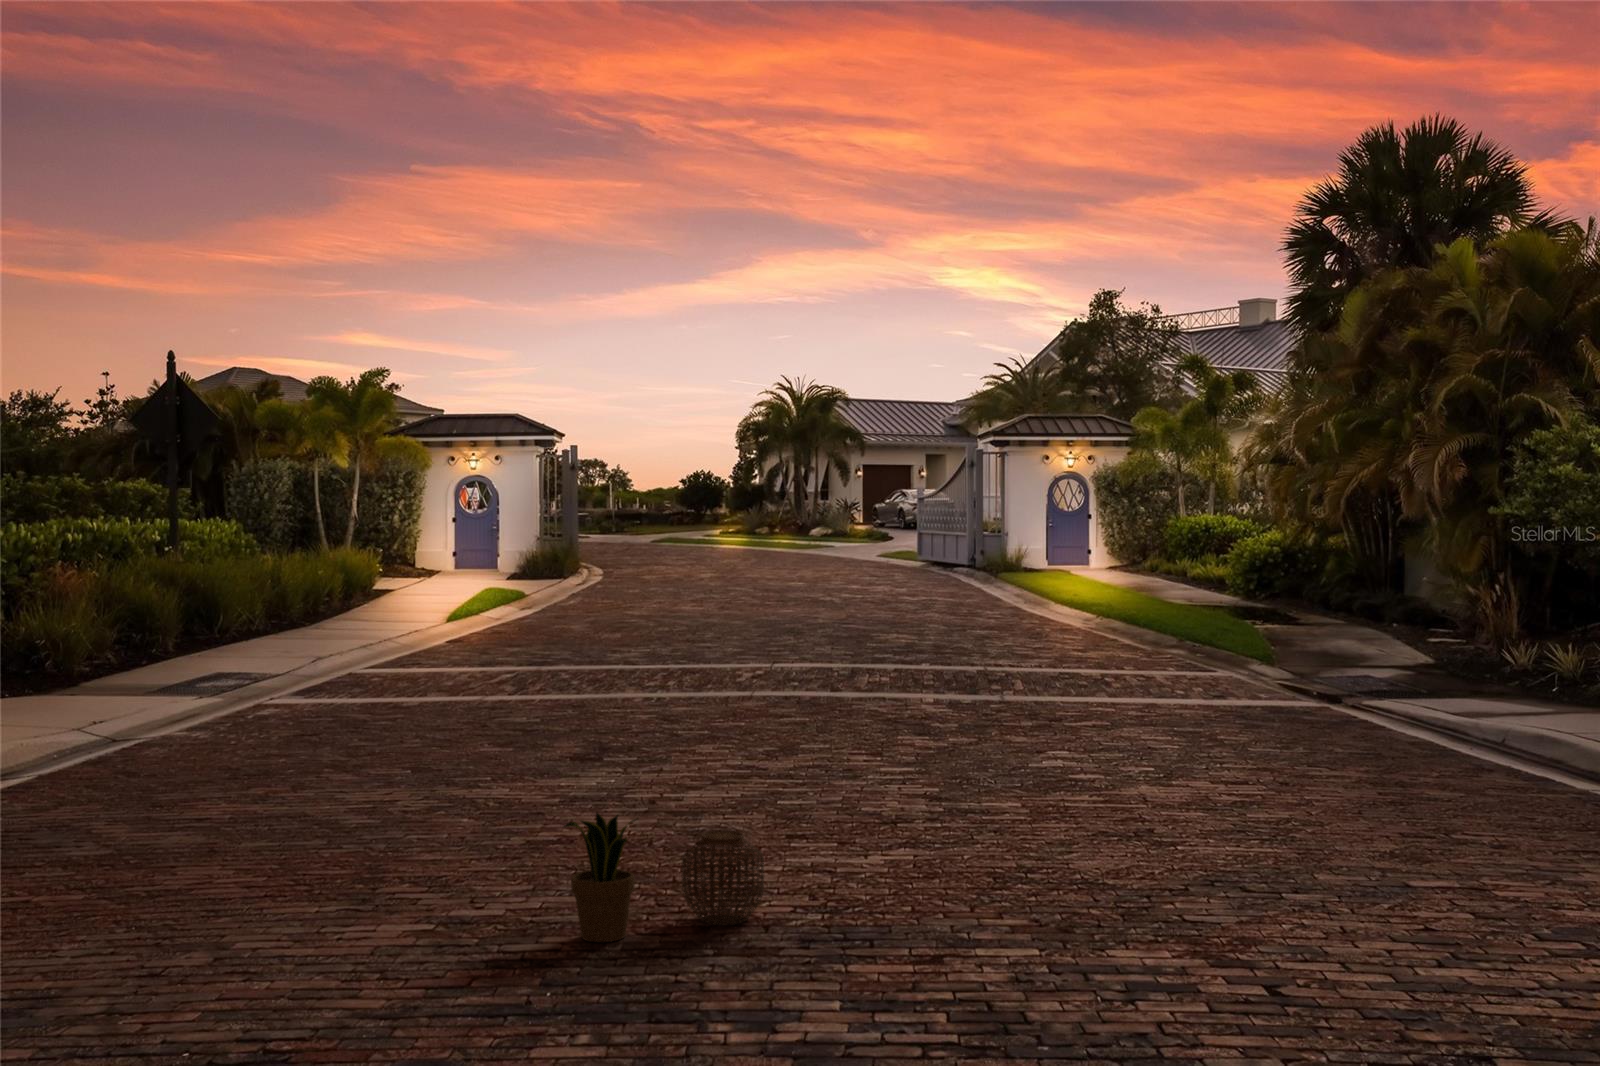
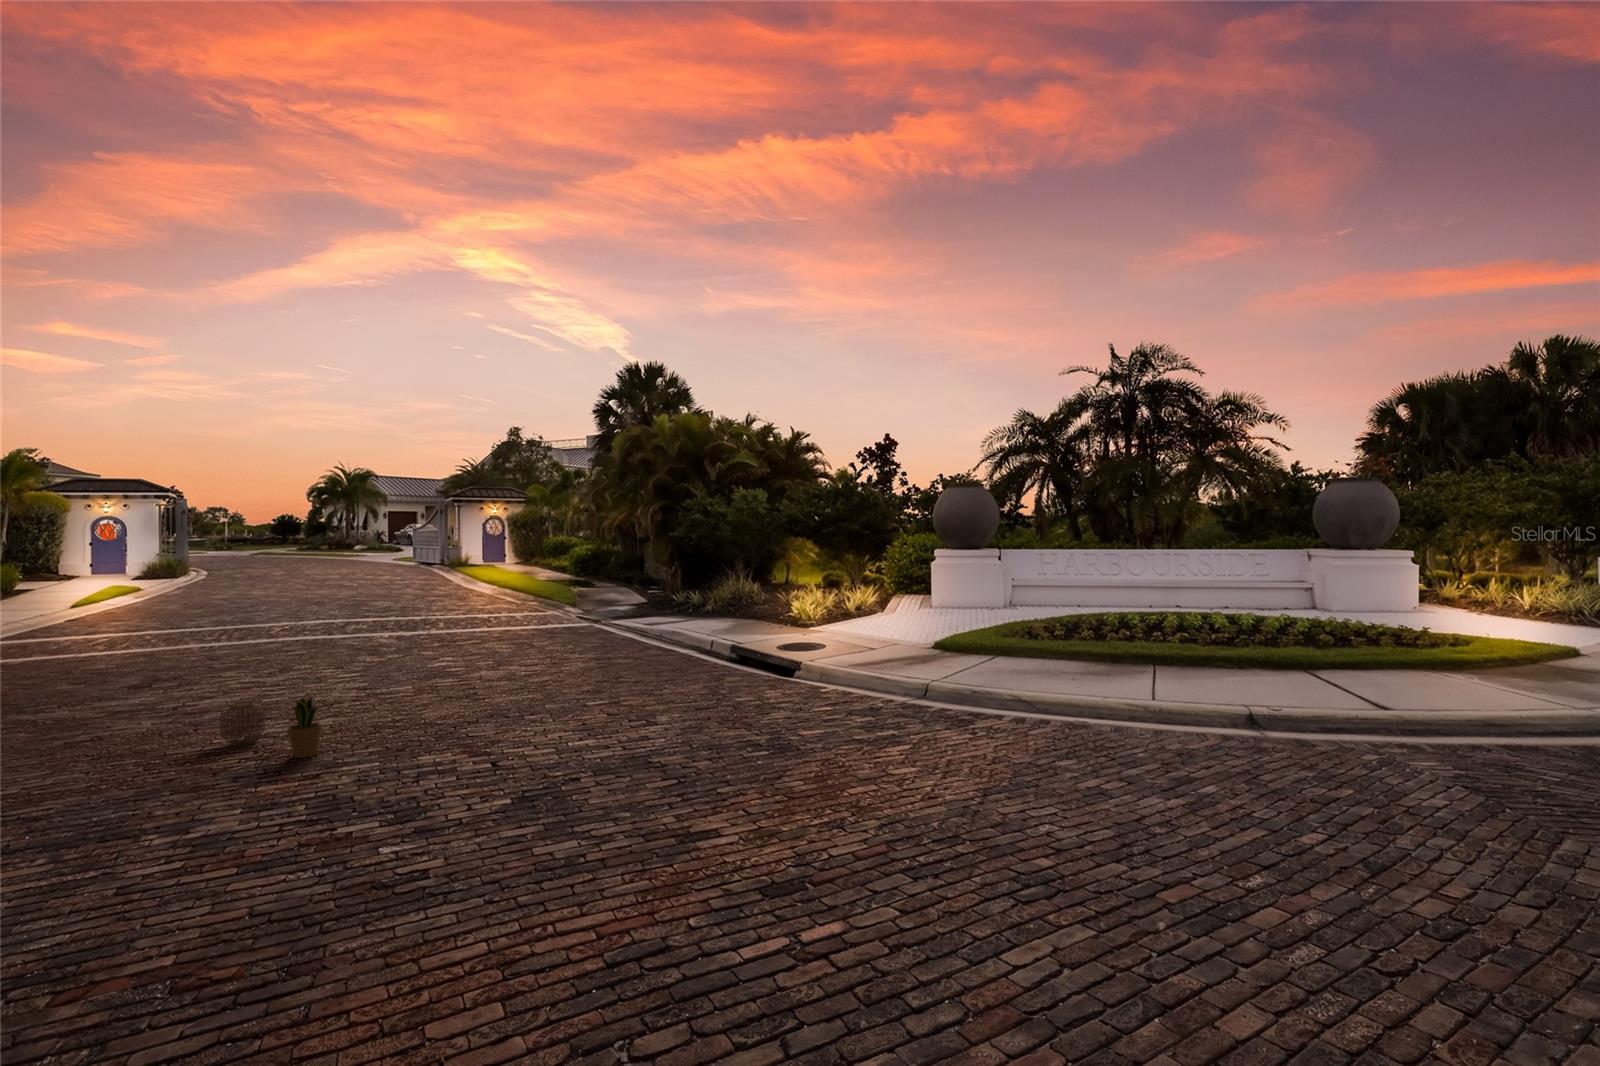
potted plant: present [564,813,636,942] -> present [285,698,321,758]

